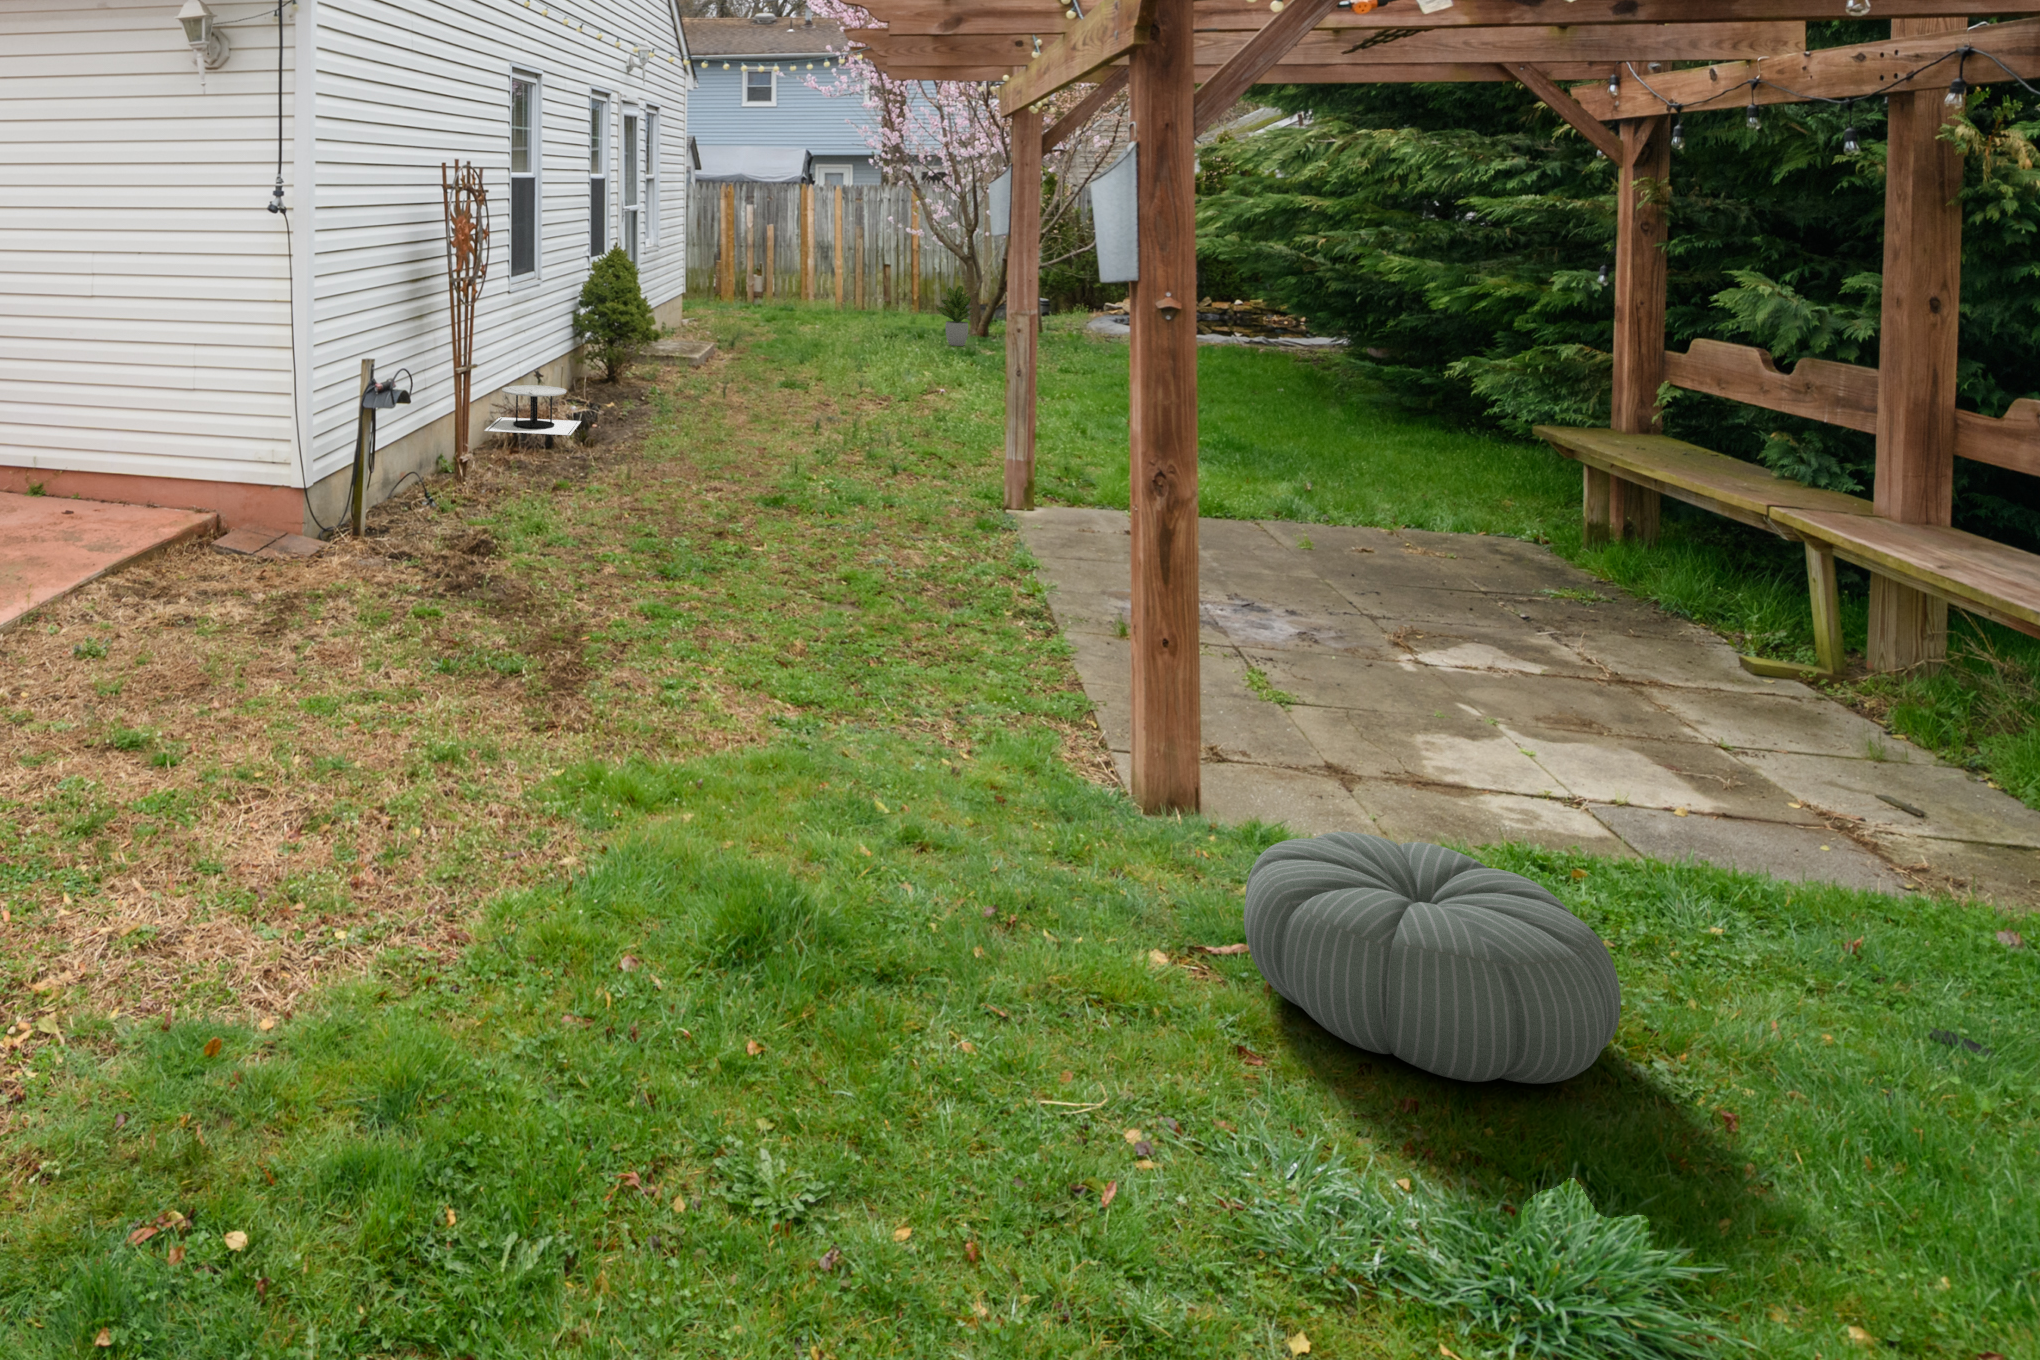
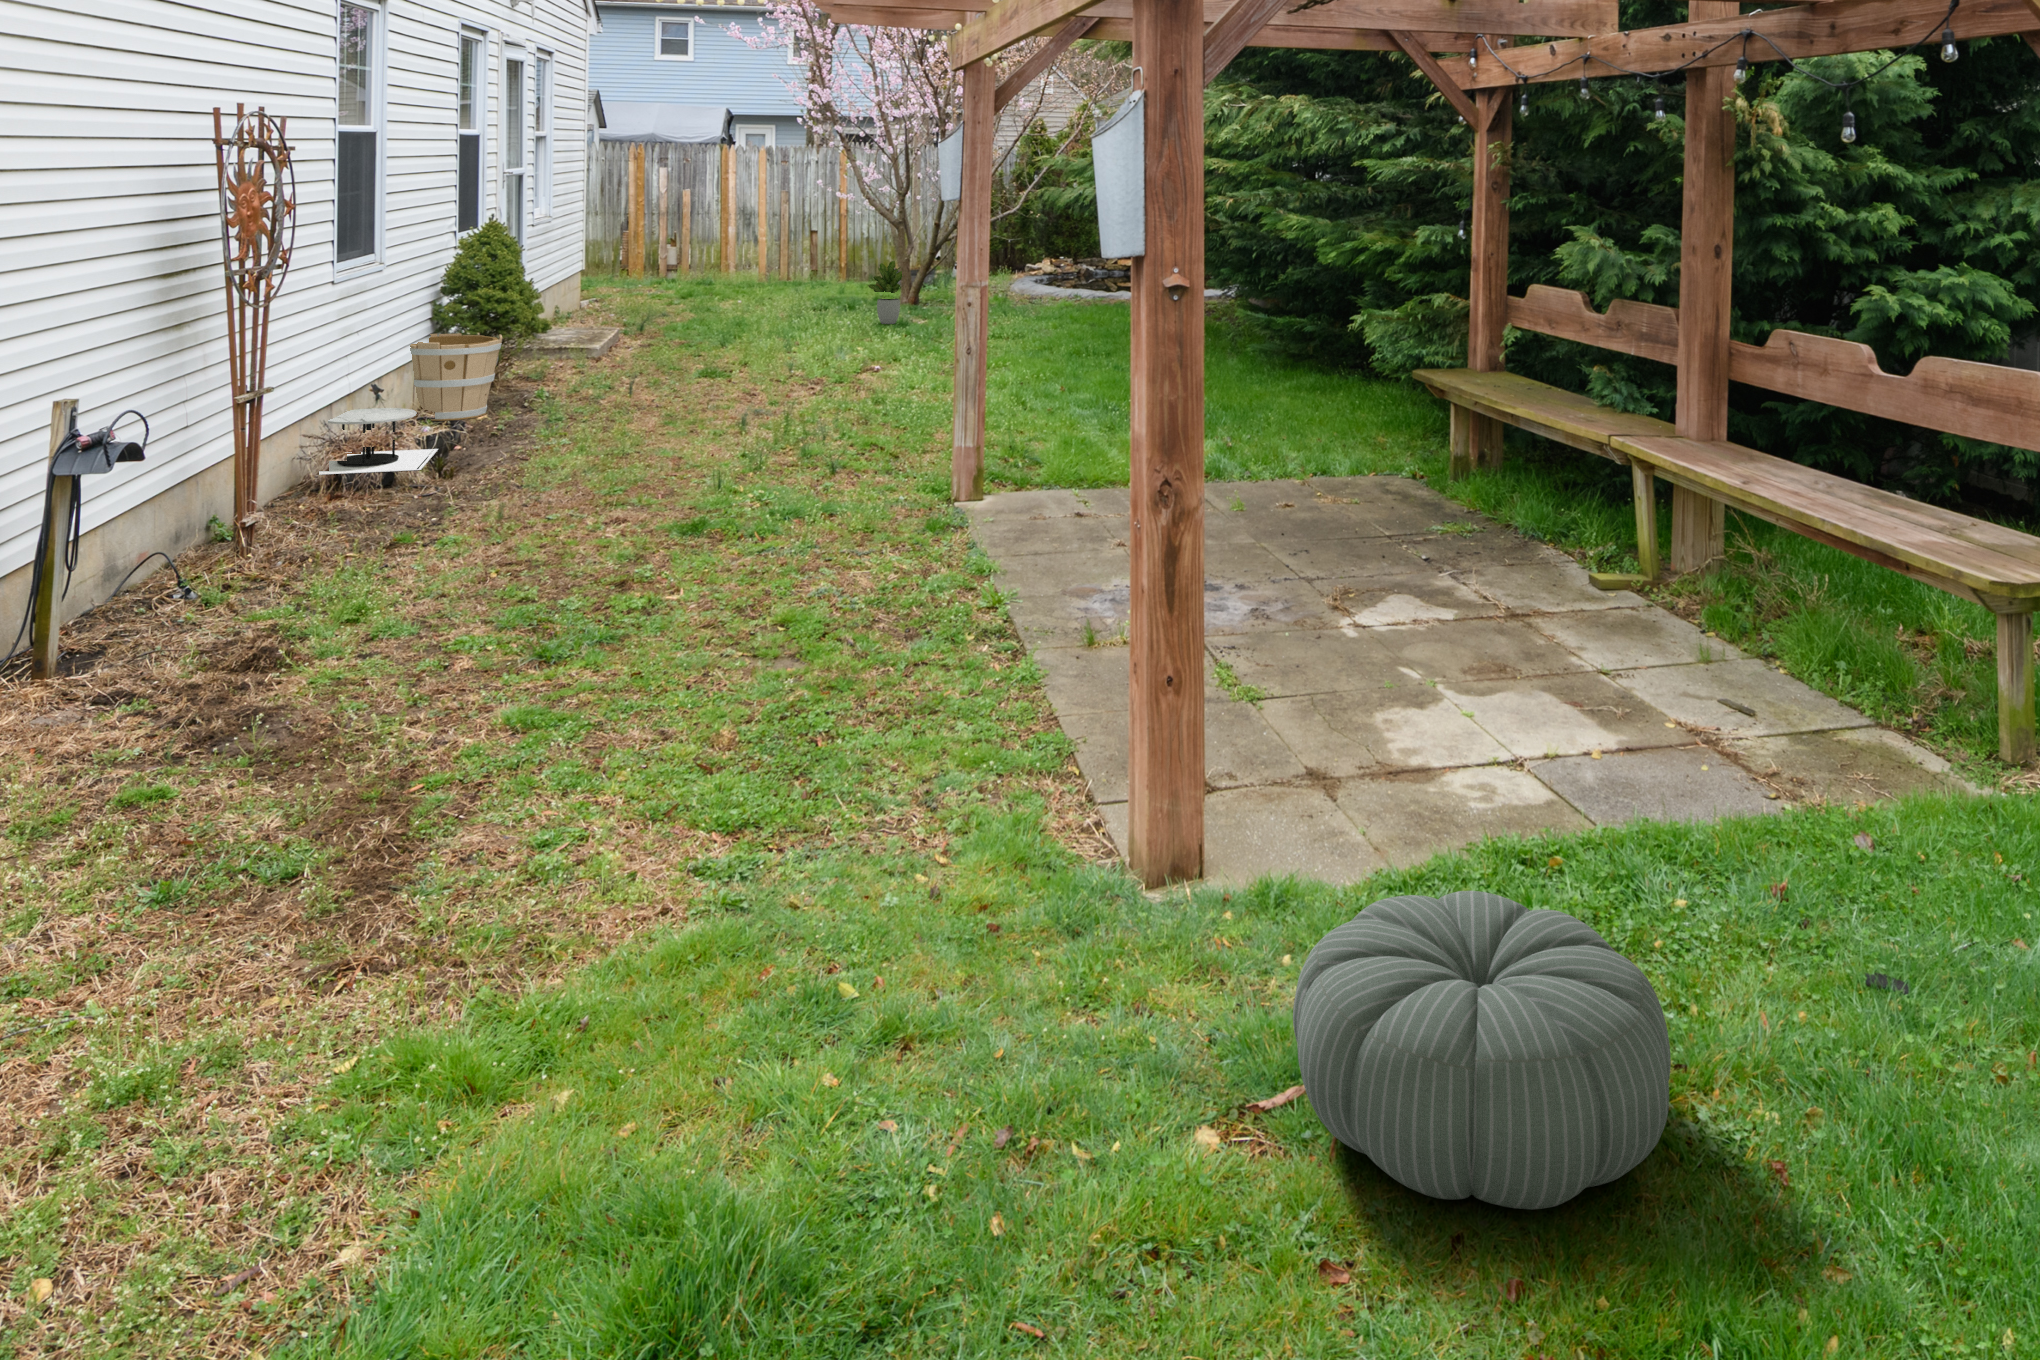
wooden bucket: none [552,331,625,401] -> present [410,333,502,421]

